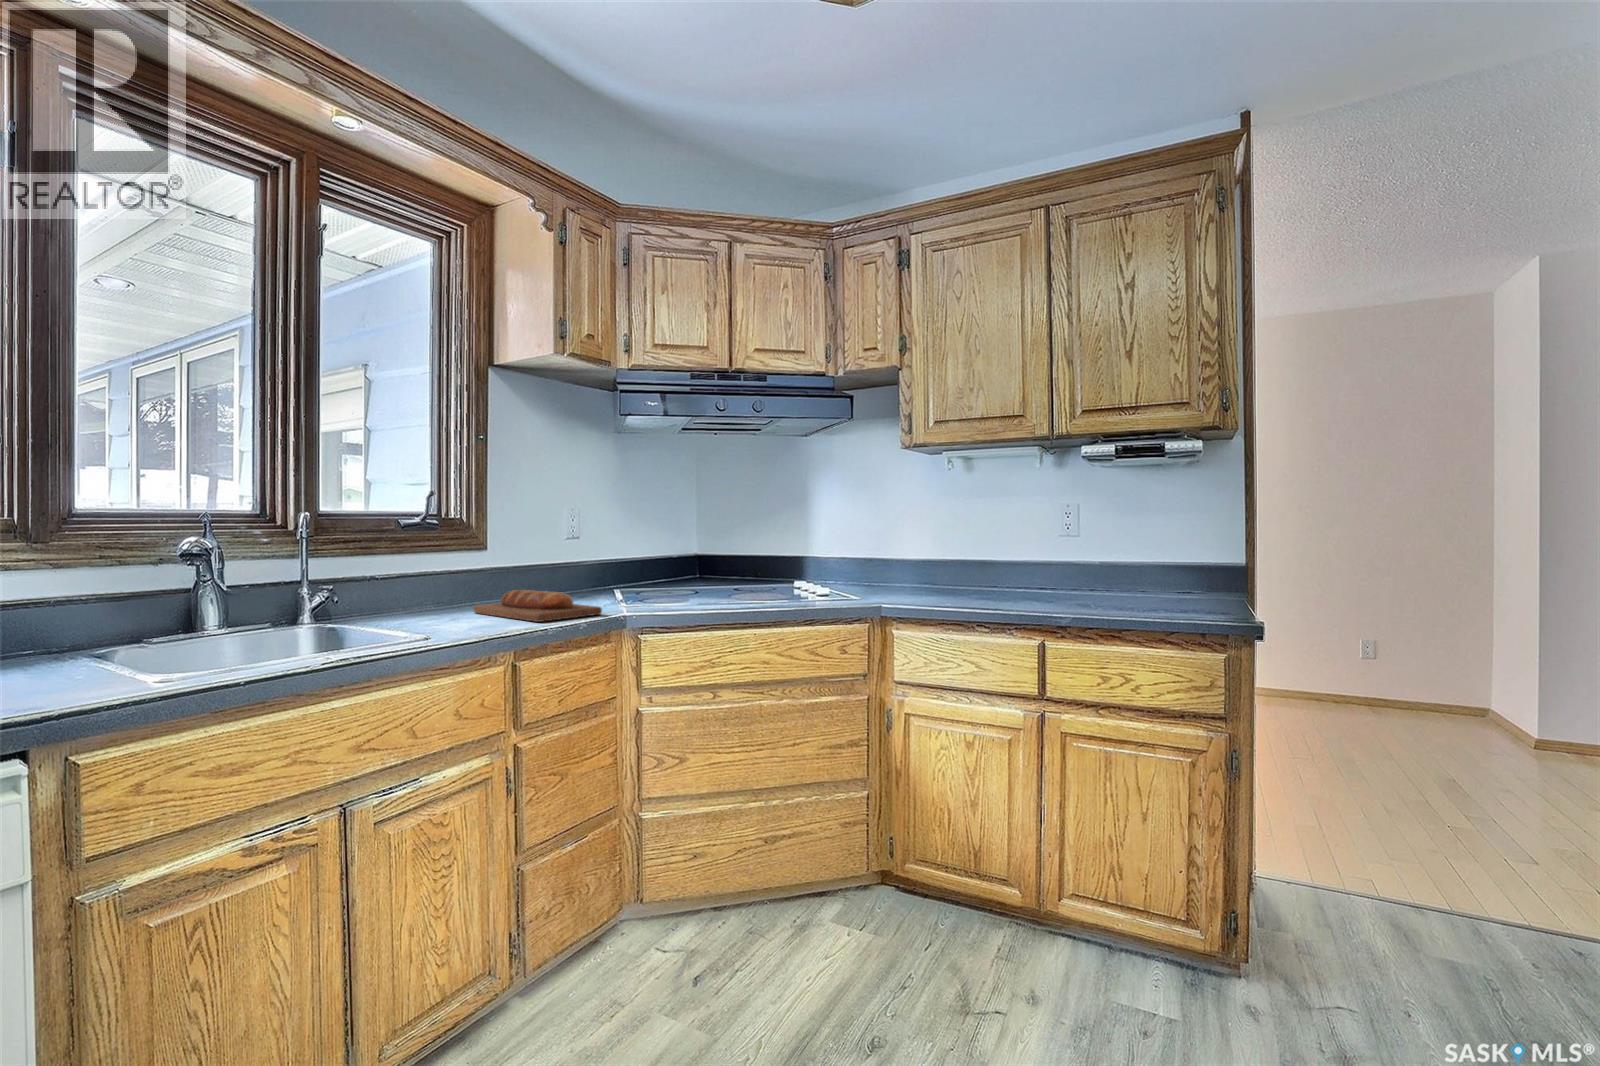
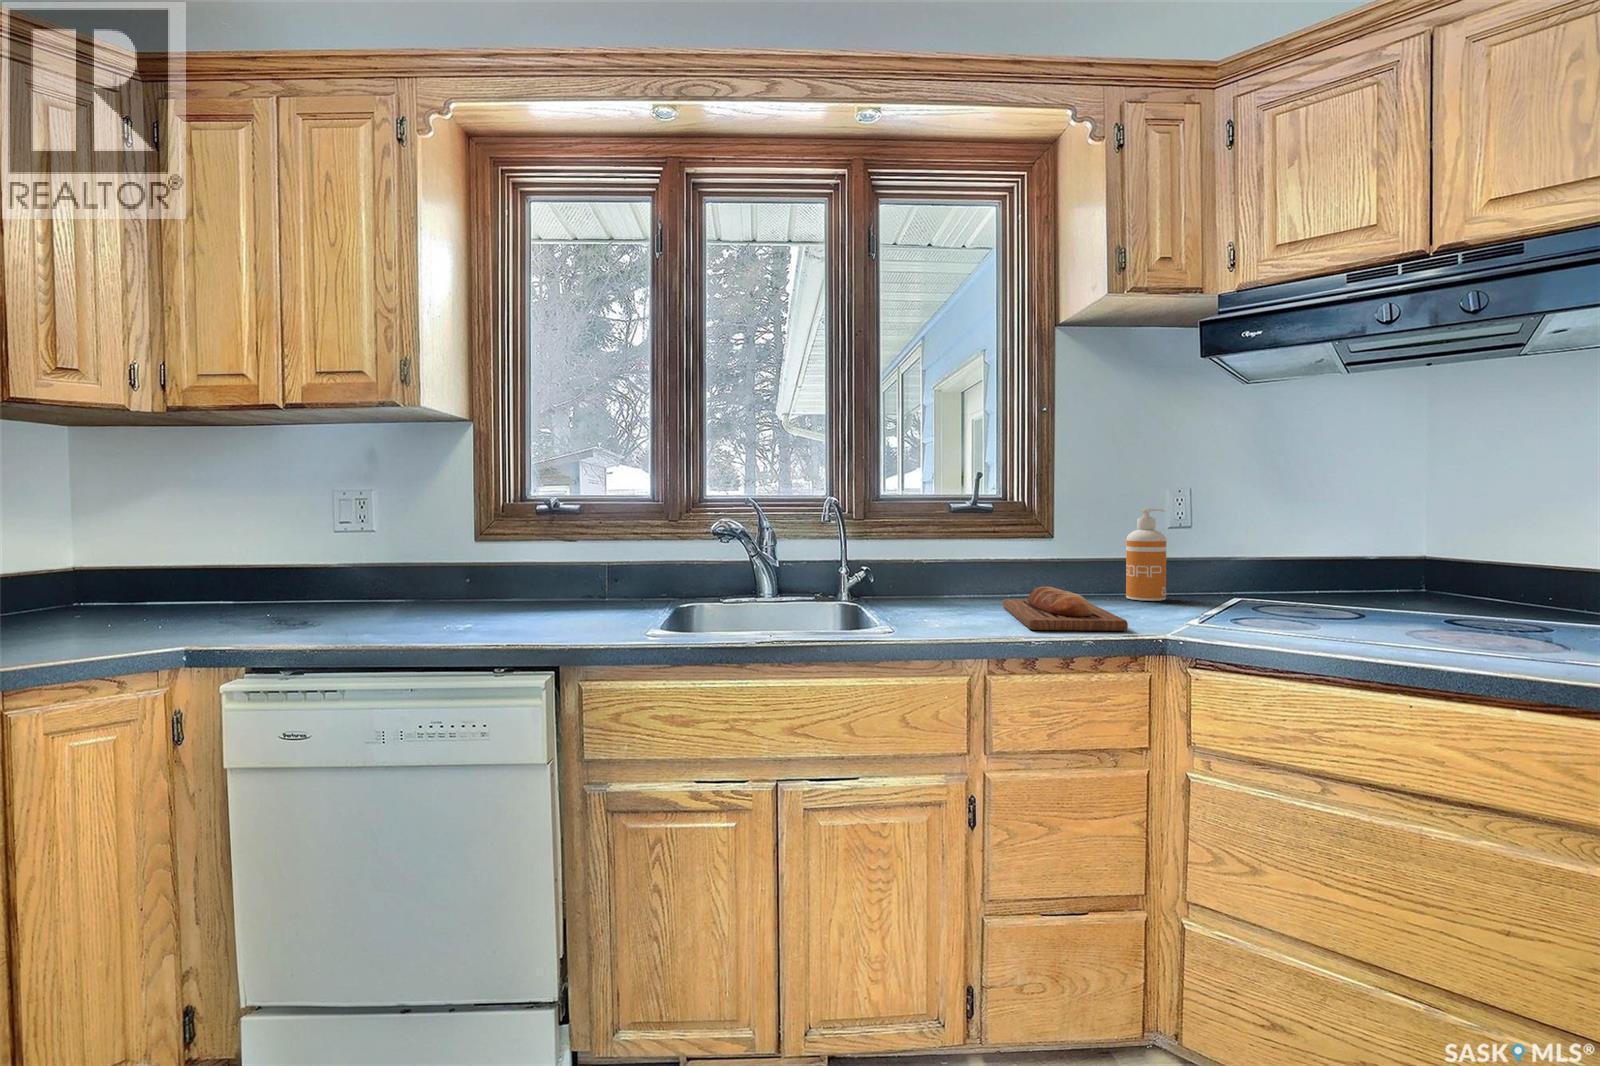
soap dispenser: none [549,524,580,598] -> present [1126,509,1166,601]

